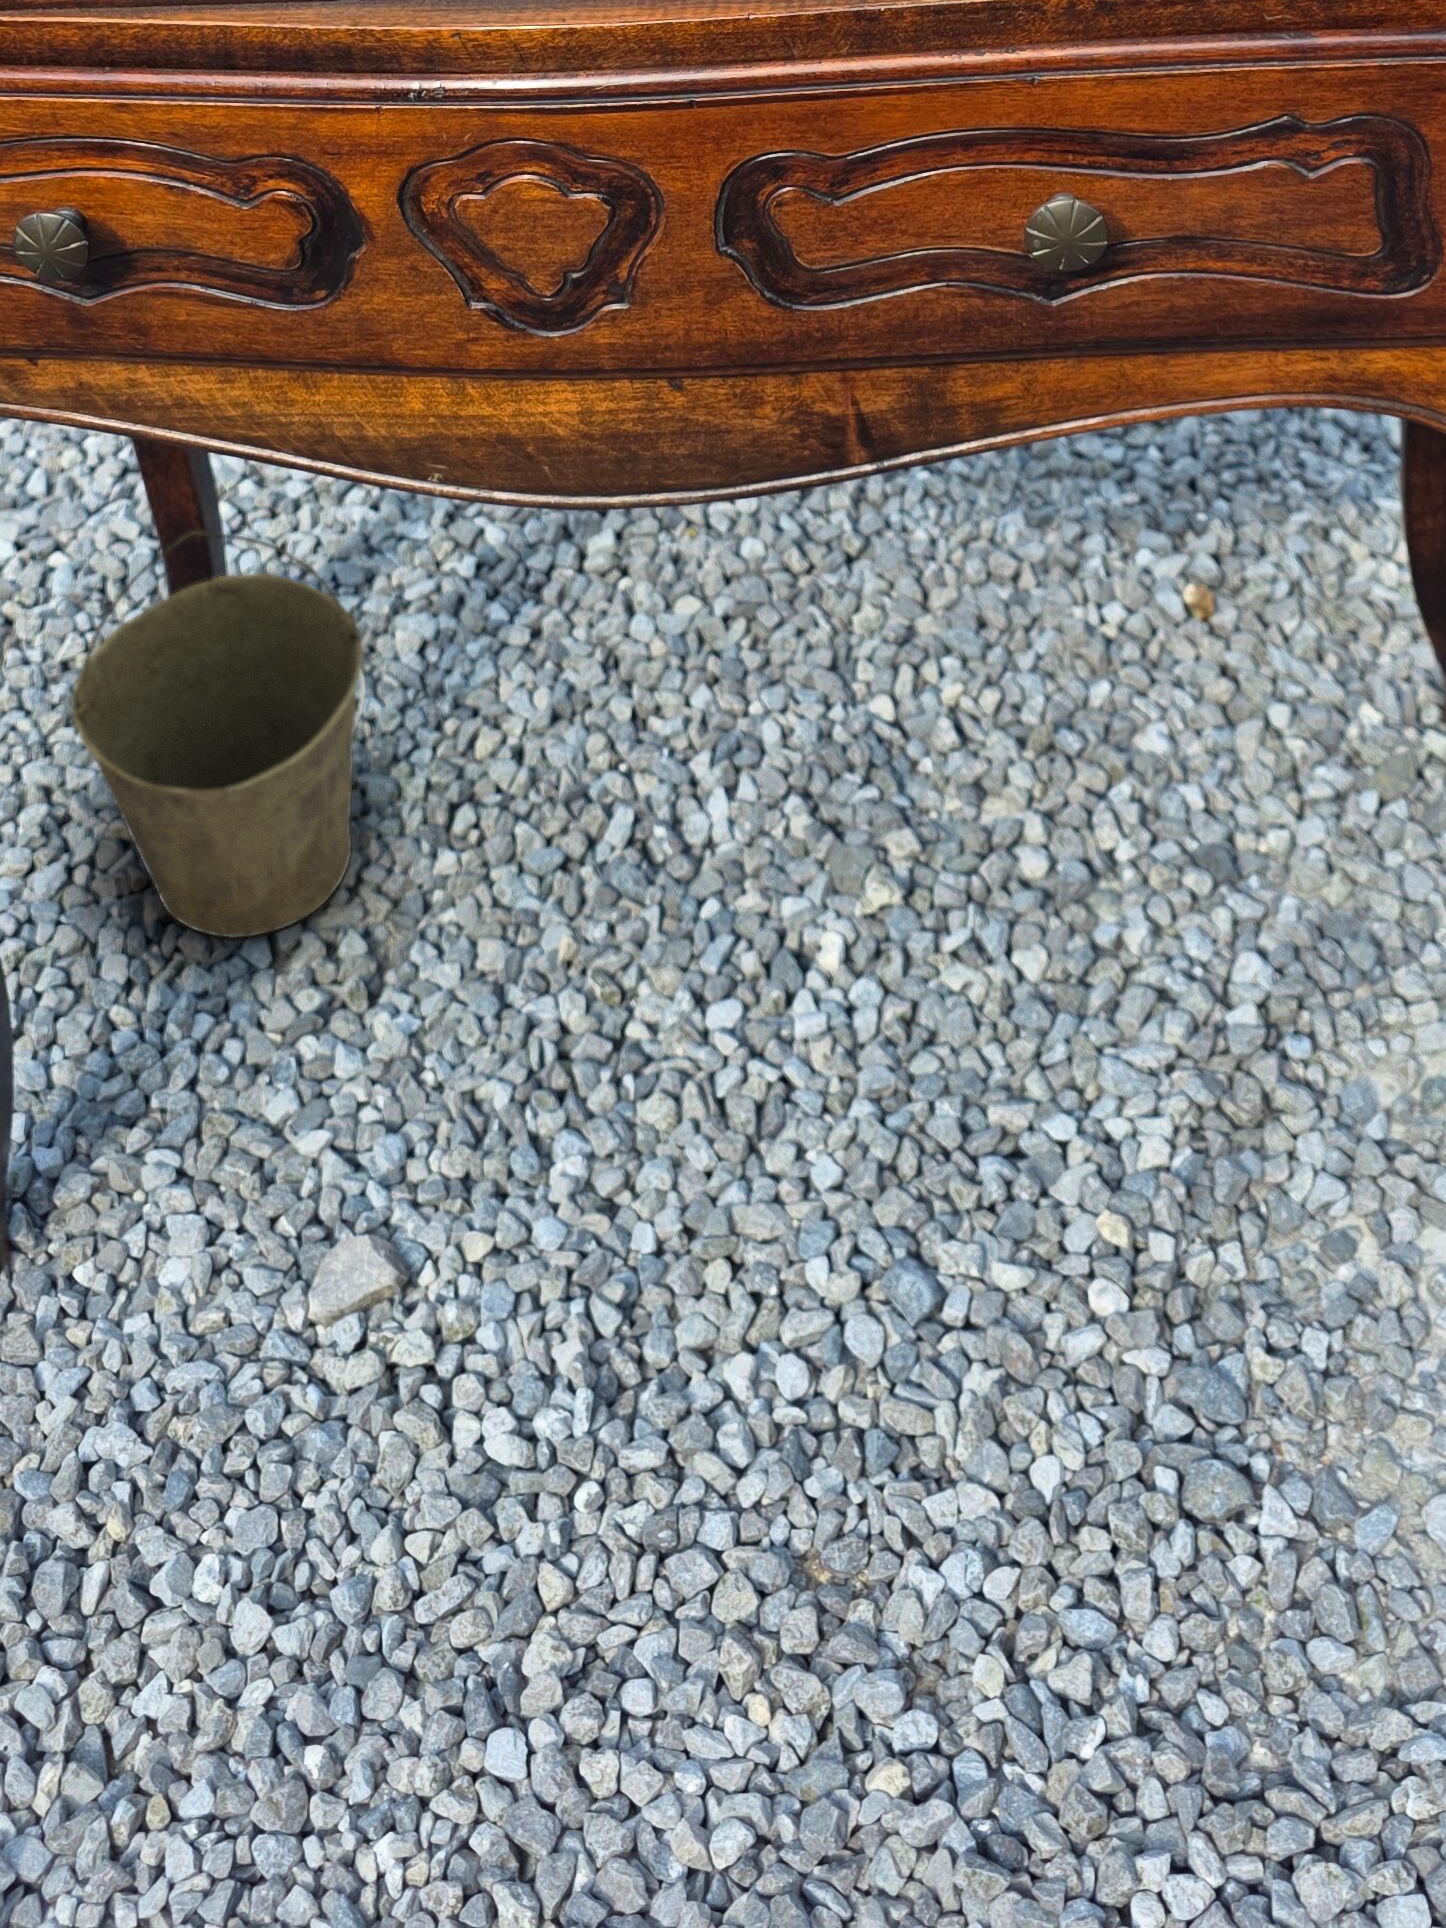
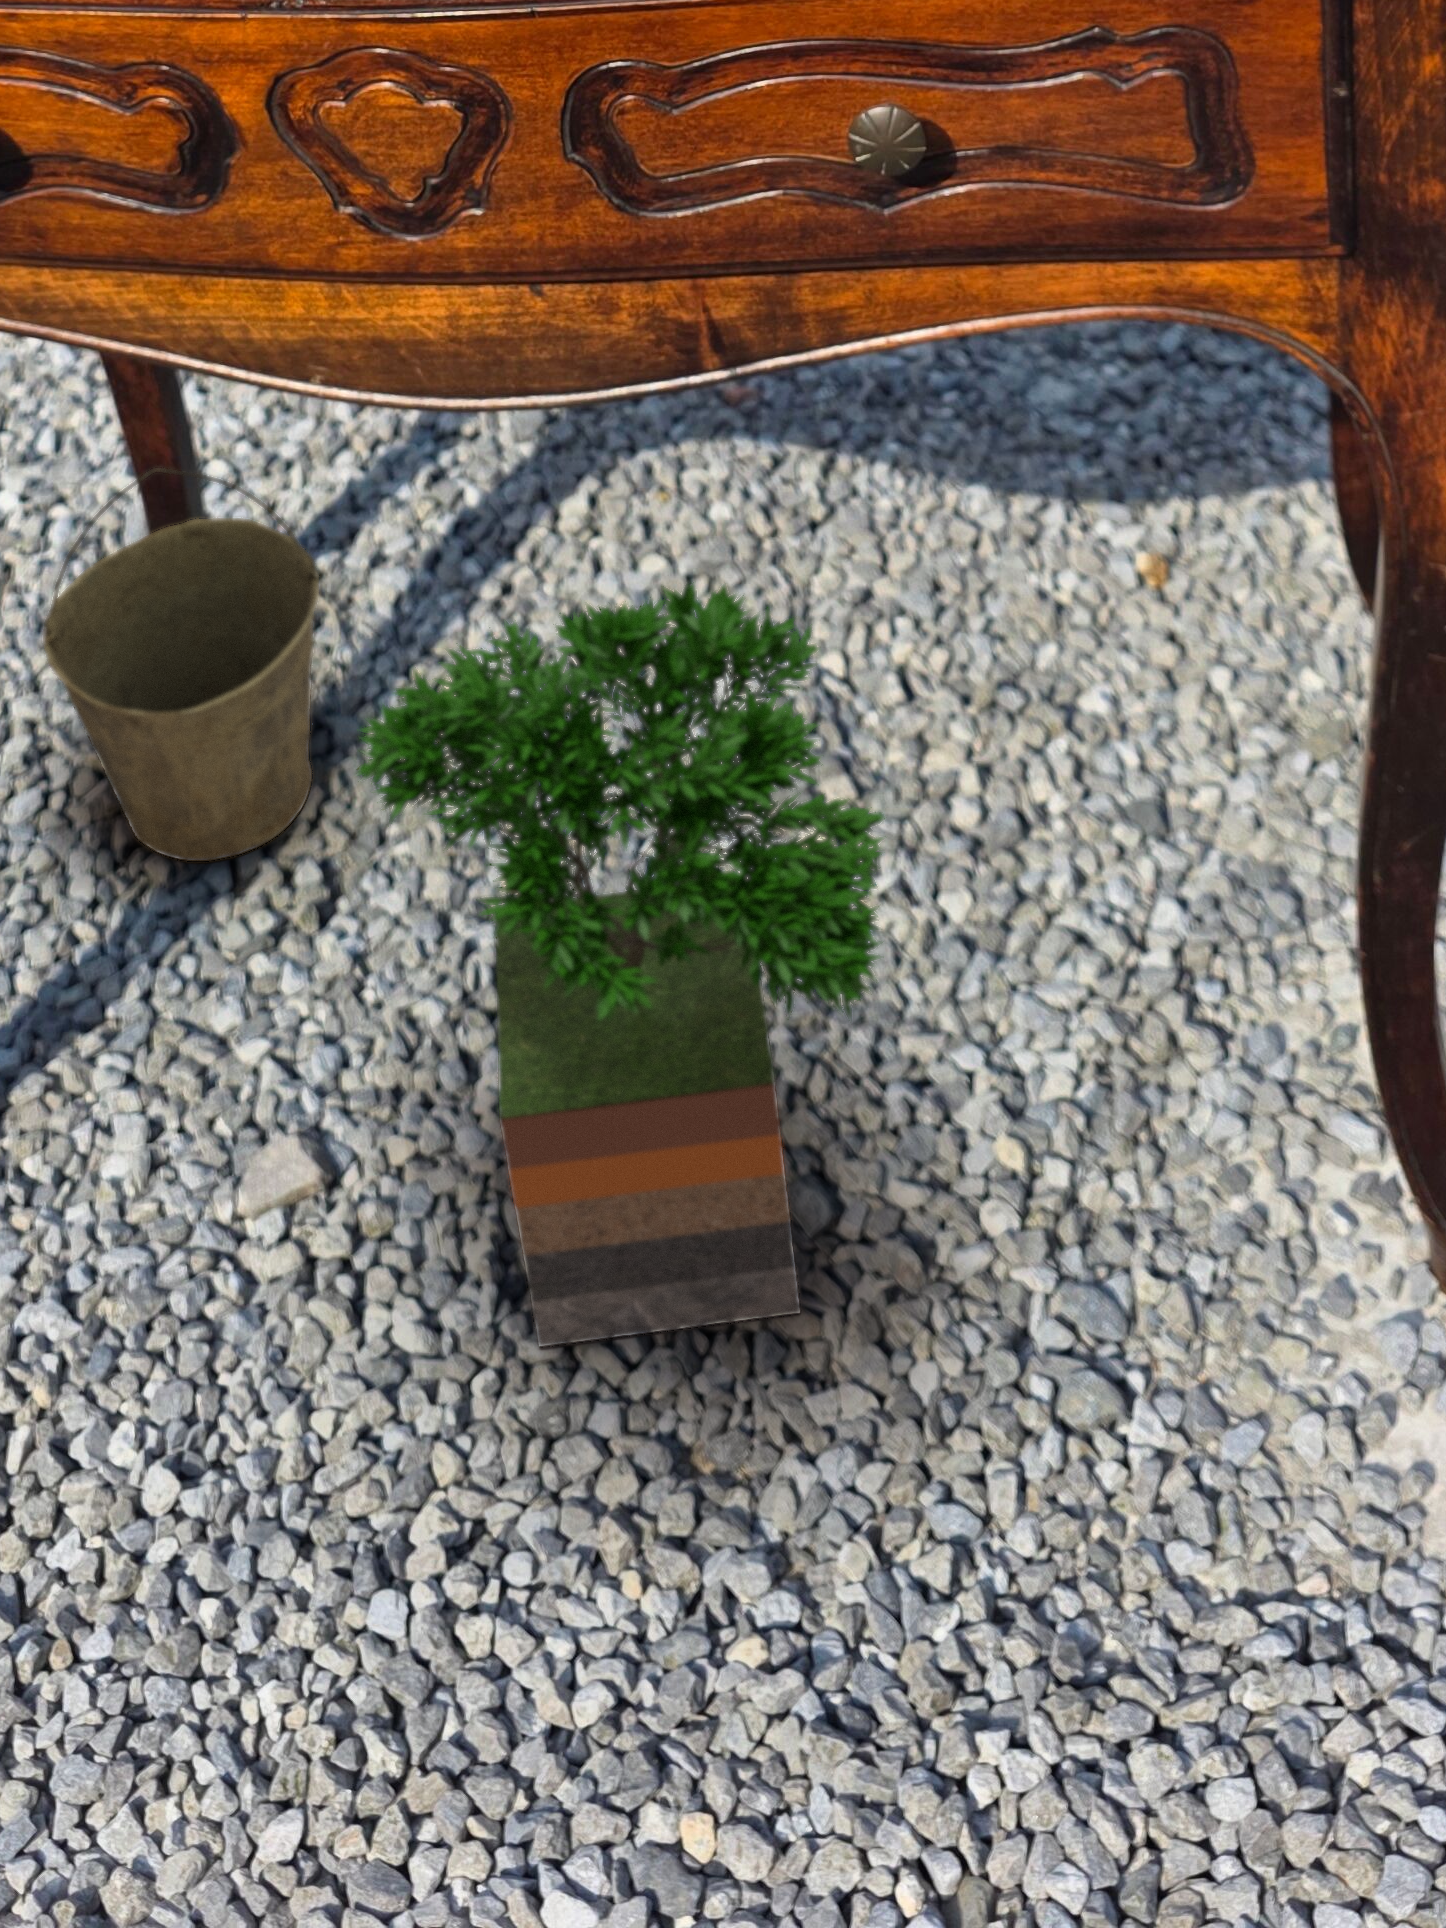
potted tree: none [450,659,1020,1456] -> present [358,582,885,1347]

